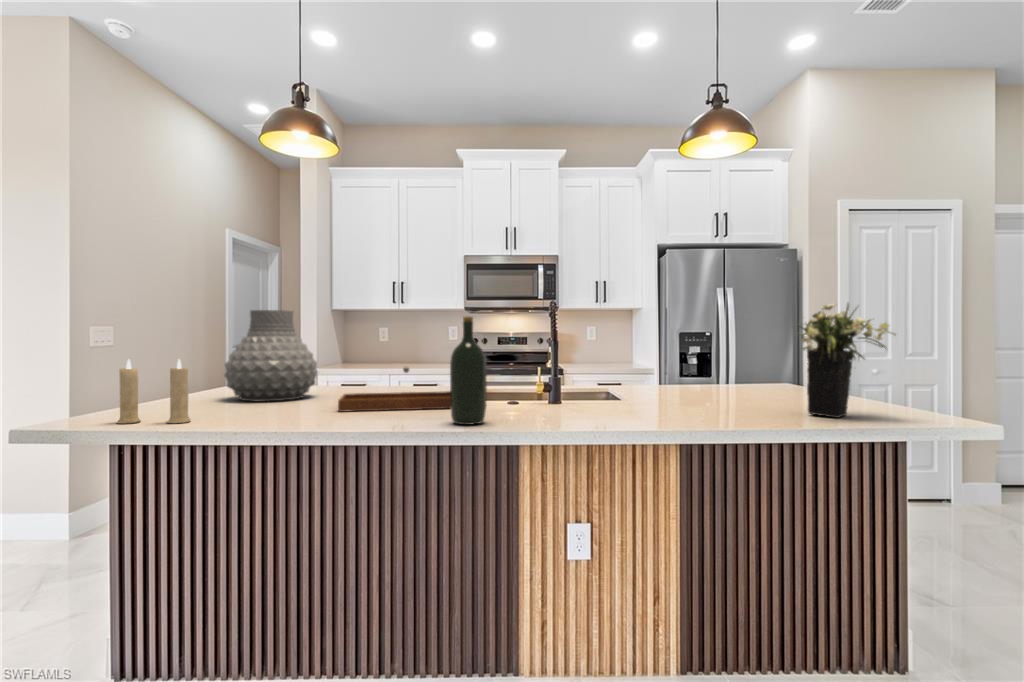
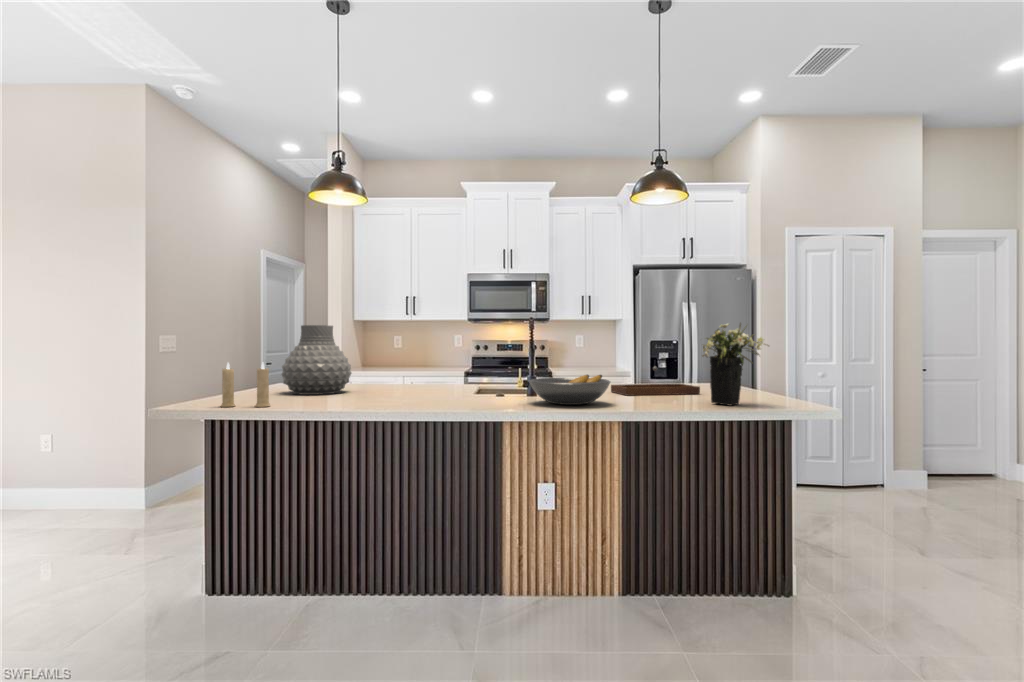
wine bottle: present [450,316,487,425] -> none [452,333,478,408]
tray: present [338,367,450,412] -> present [611,366,700,396]
fruit bowl: none [556,375,671,417] -> present [529,375,610,405]

